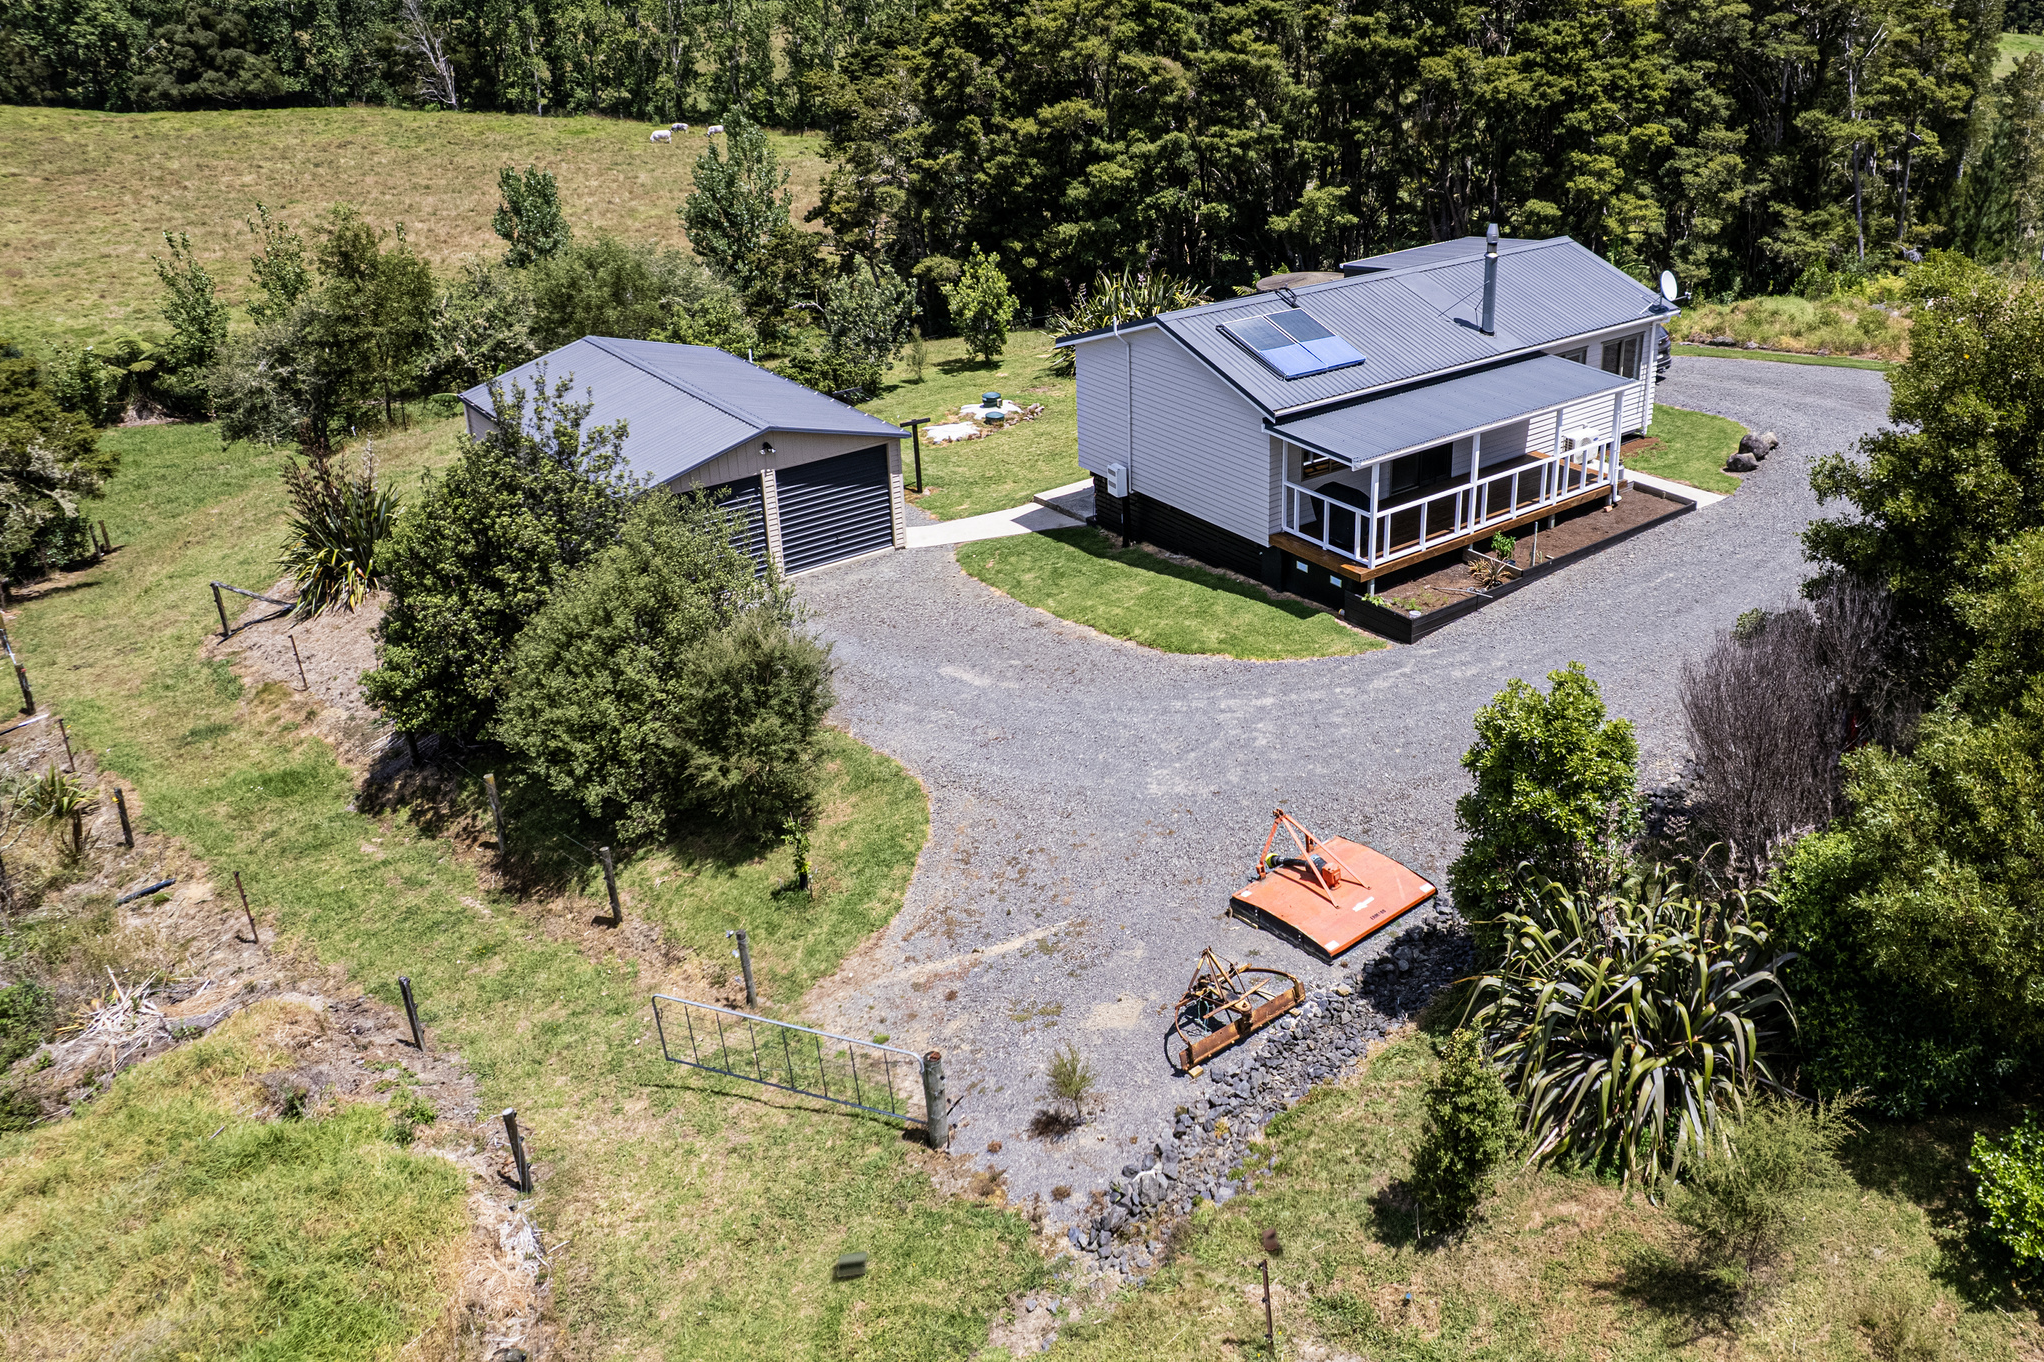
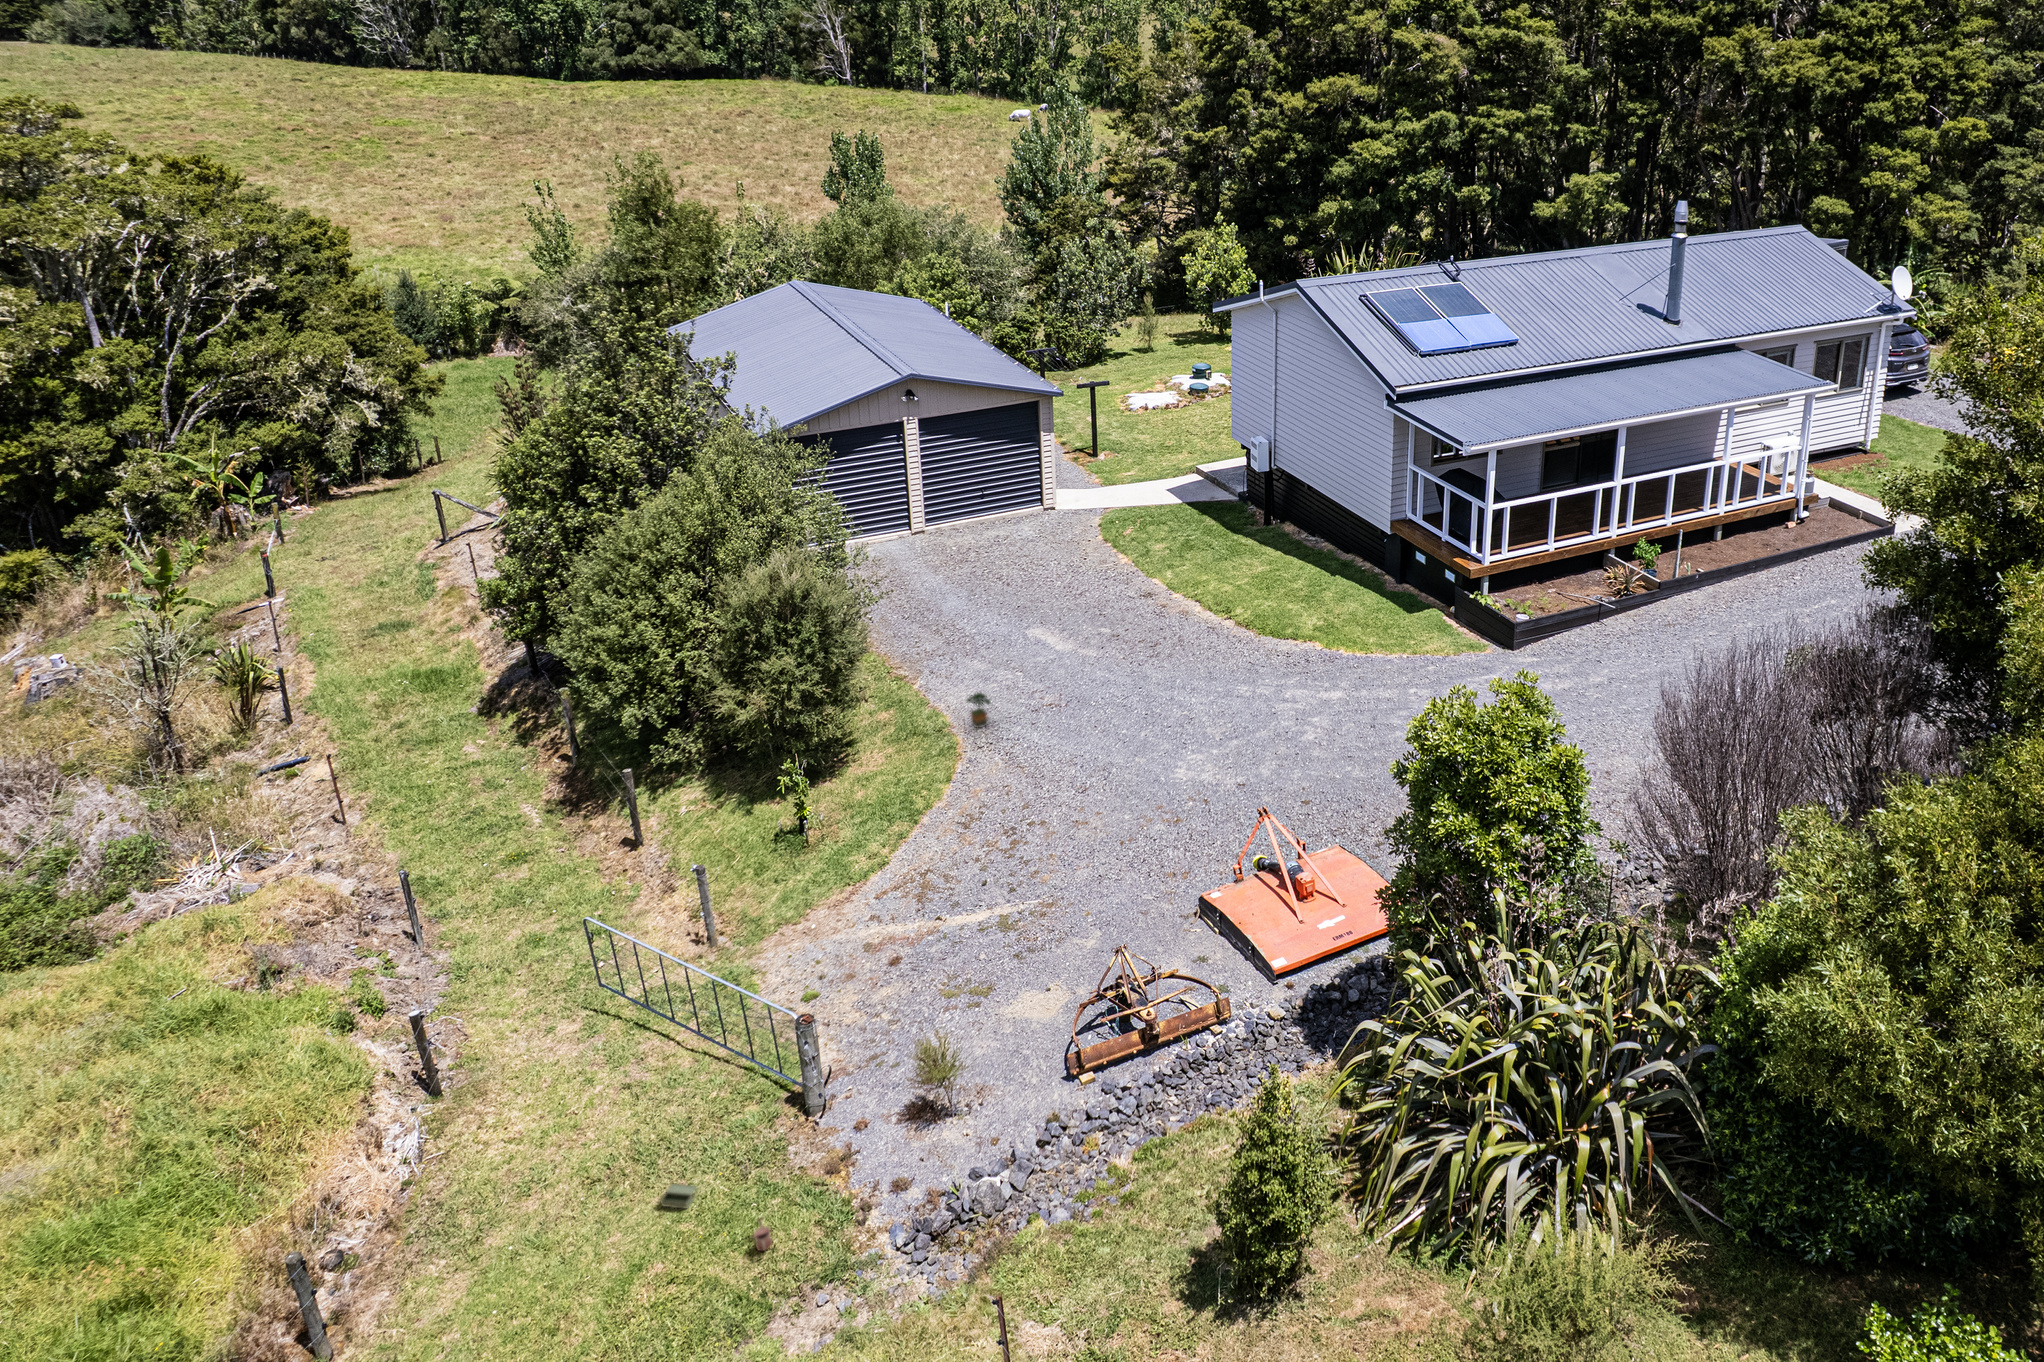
potted tree: none [919,744,945,781] -> present [967,692,990,728]
watering can: present [1257,1222,1279,1251] -> present [753,1219,772,1251]

